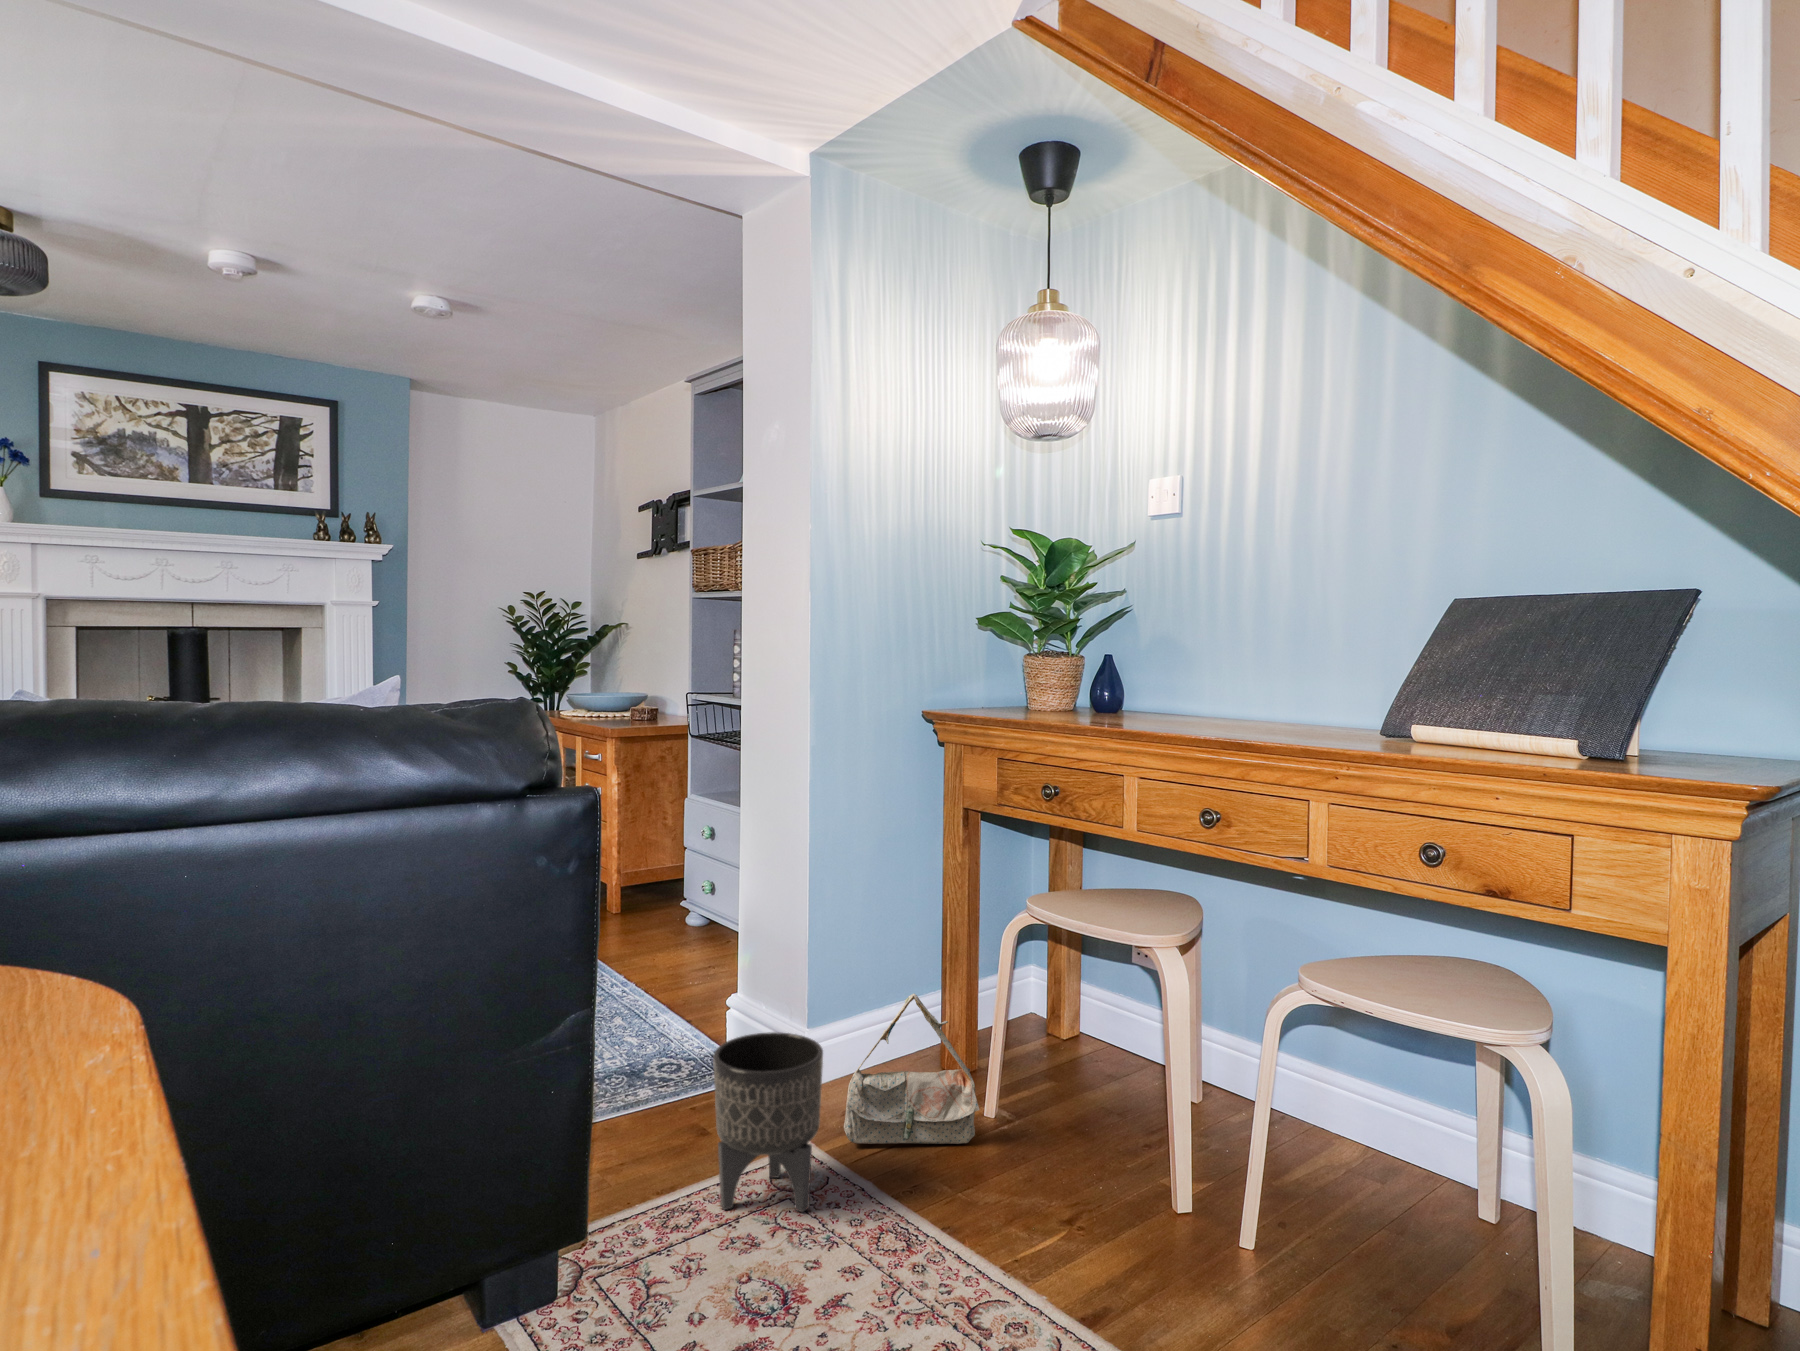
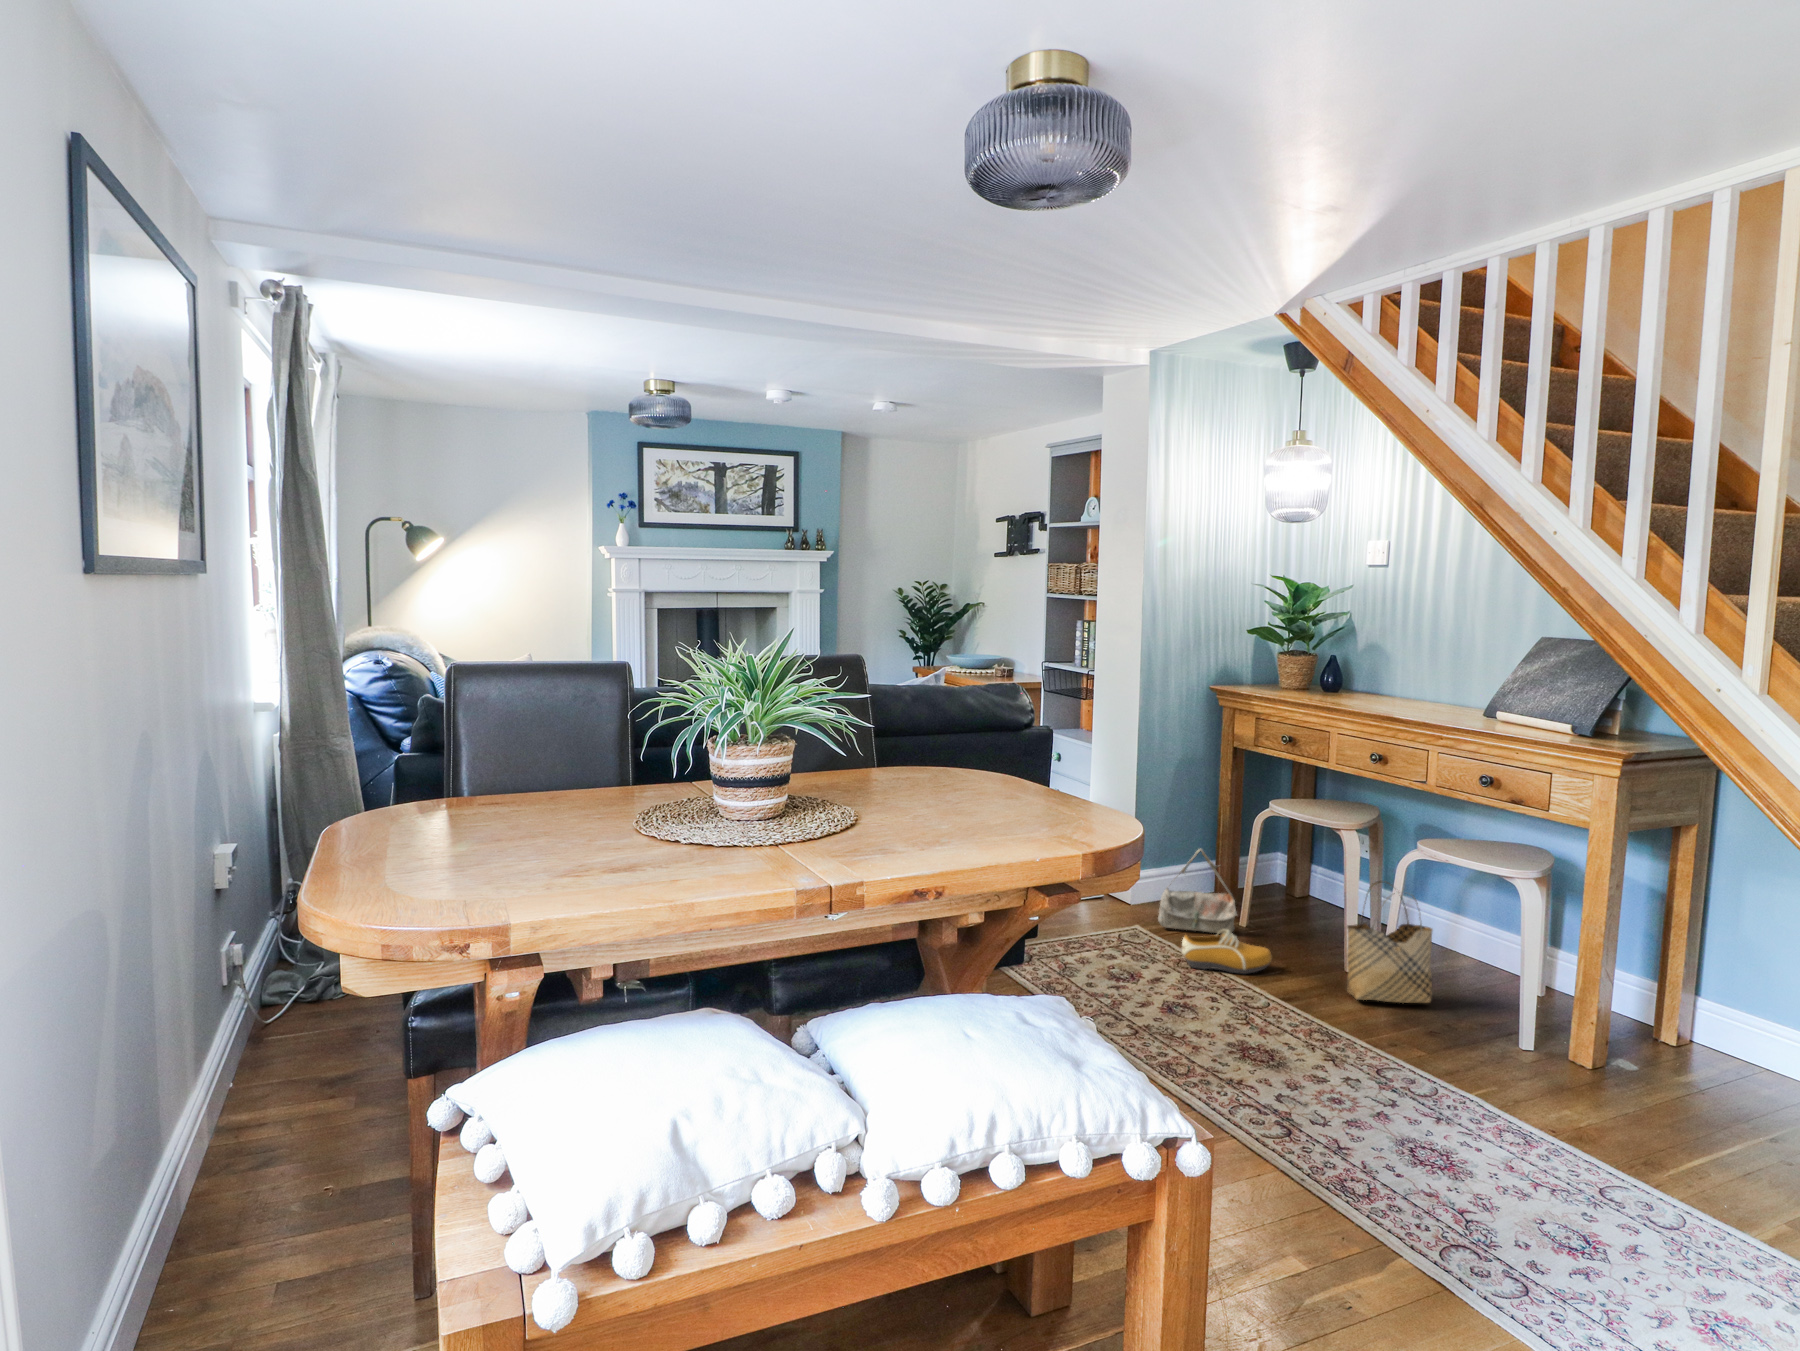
planter: present [713,1032,823,1212] -> none [1092,860,1151,951]
woven basket: none [1183,1047,1336,1295] -> present [1347,881,1432,1003]
shoe: none [881,1160,1045,1249] -> present [1182,929,1271,974]

